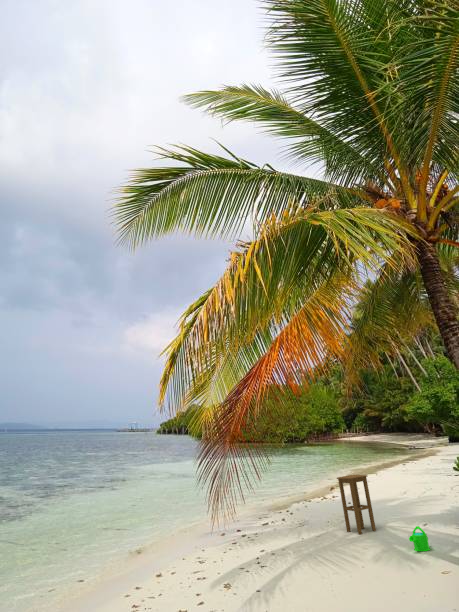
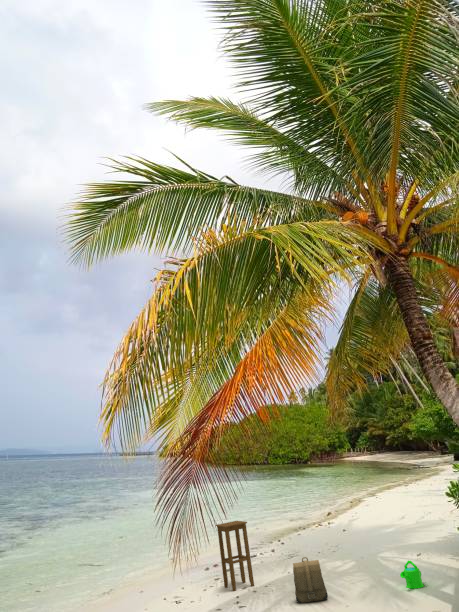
stool: present [337,475,376,535] -> present [216,521,254,591]
backpack: none [309,521,341,562] -> present [293,557,328,603]

